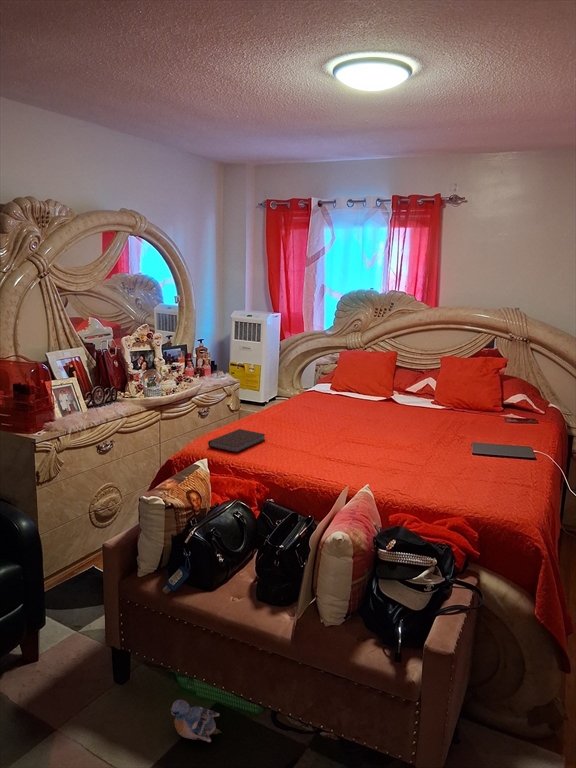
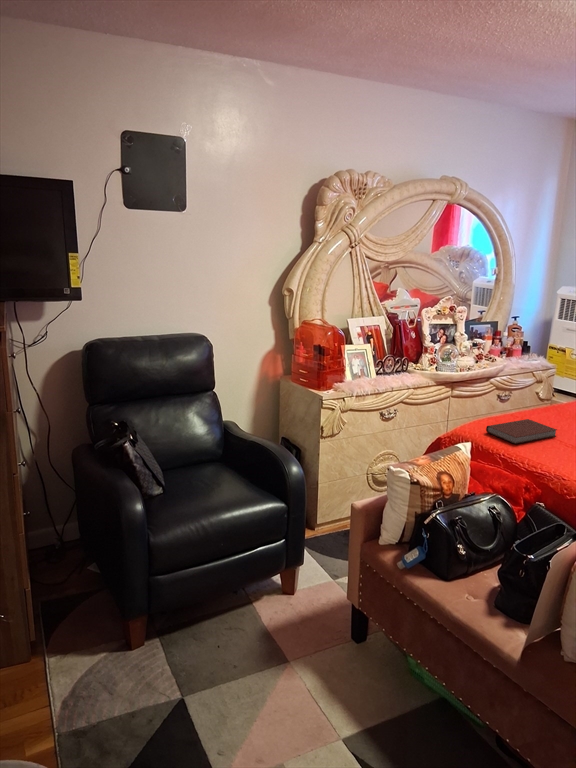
plush toy: present [170,700,222,742] -> none [386,673,434,727]

